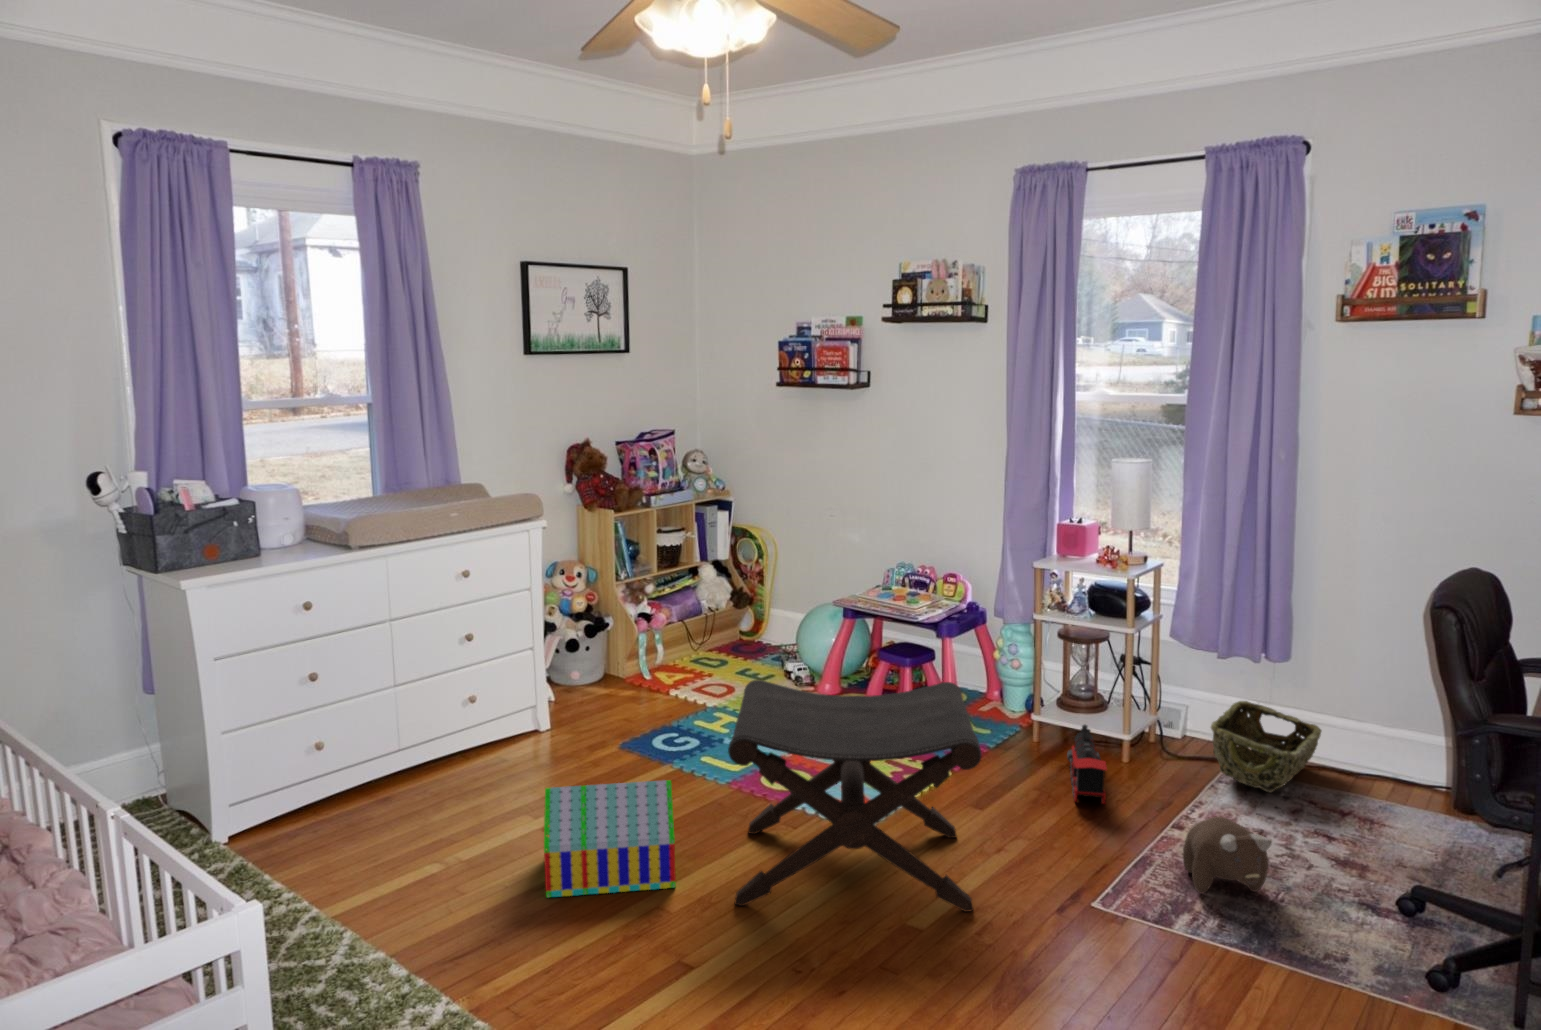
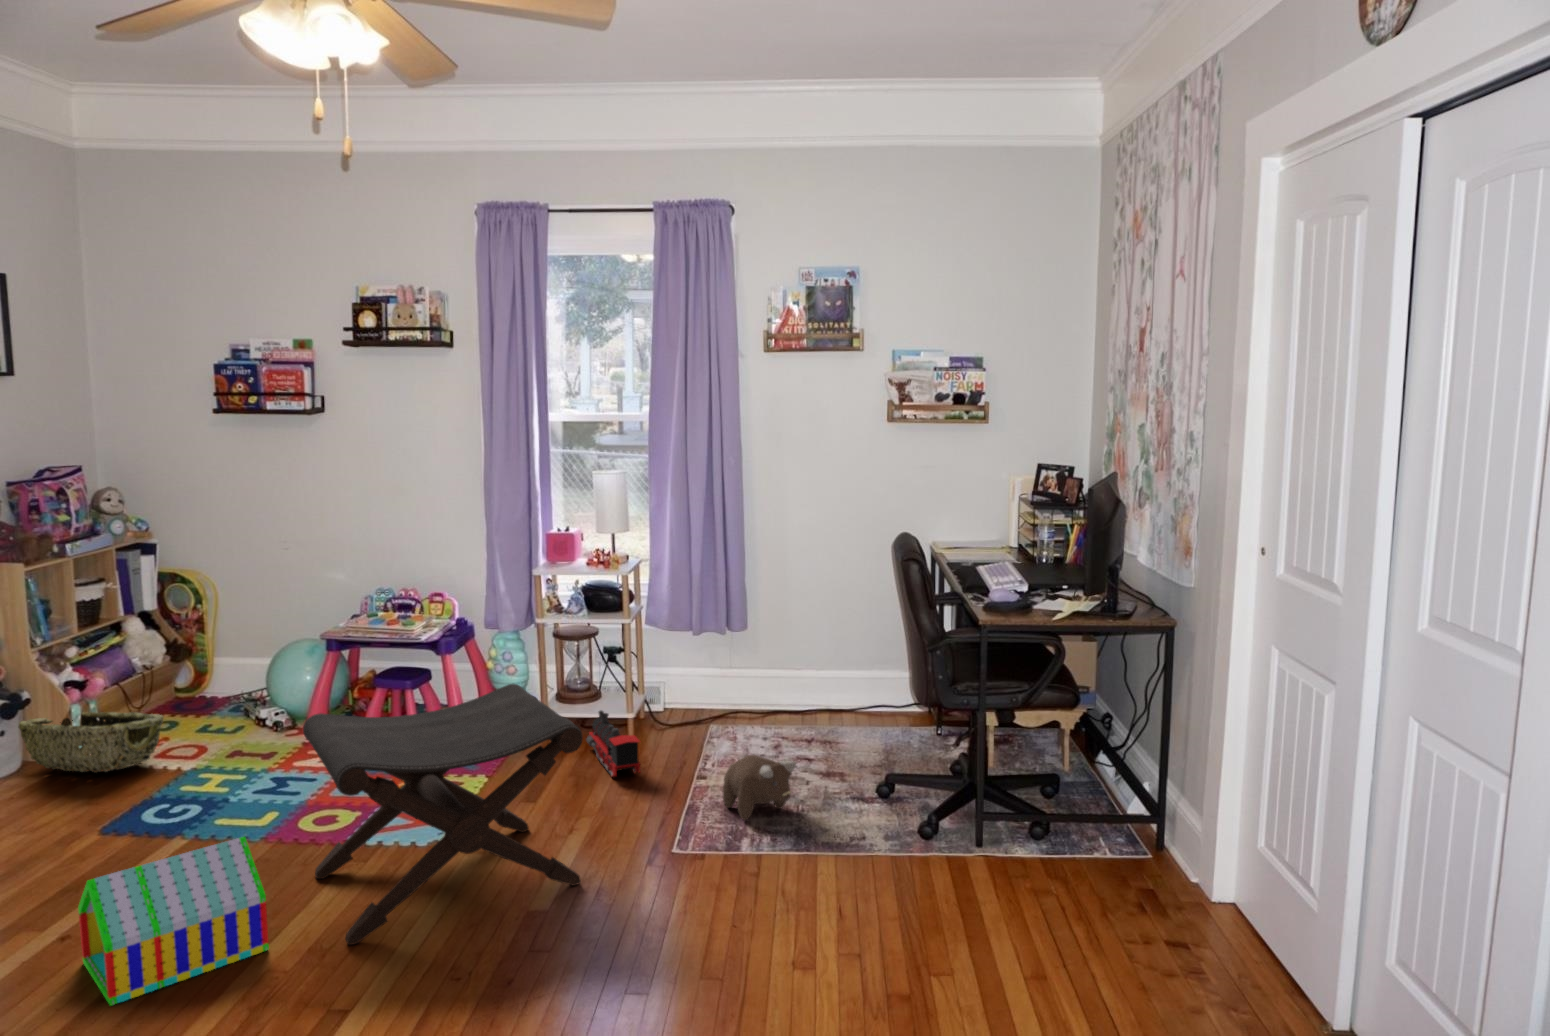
woven basket: present [1211,701,1321,792] -> present [19,712,163,773]

